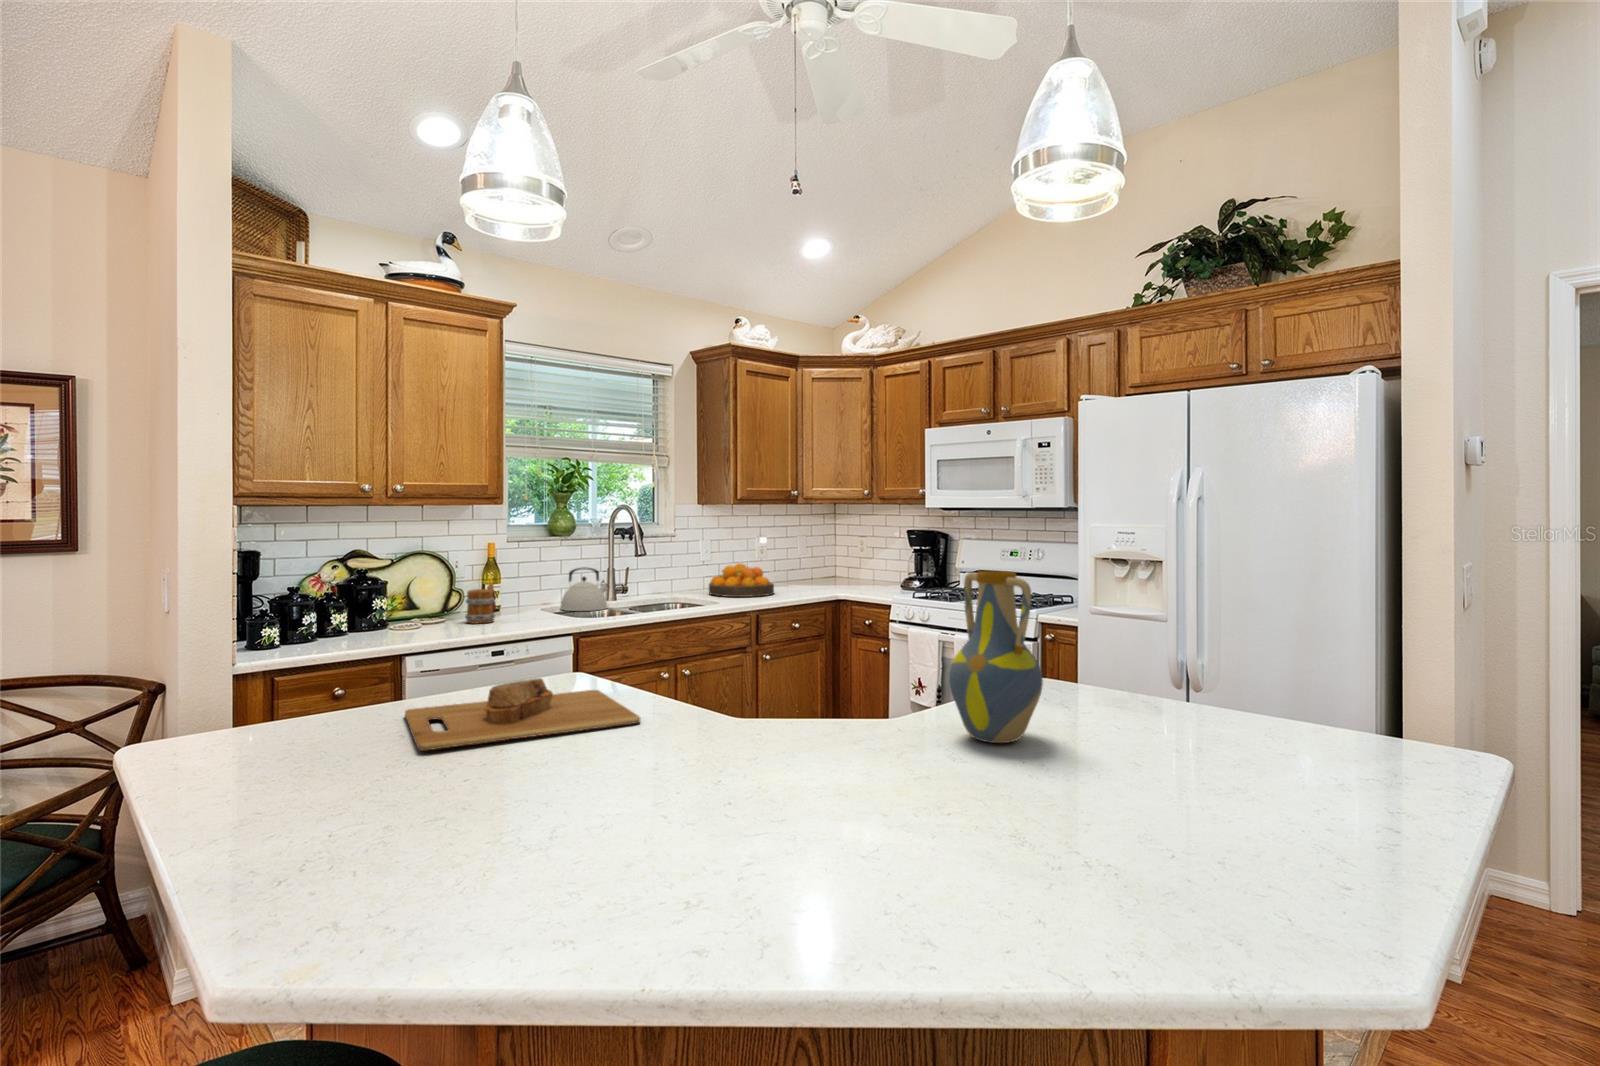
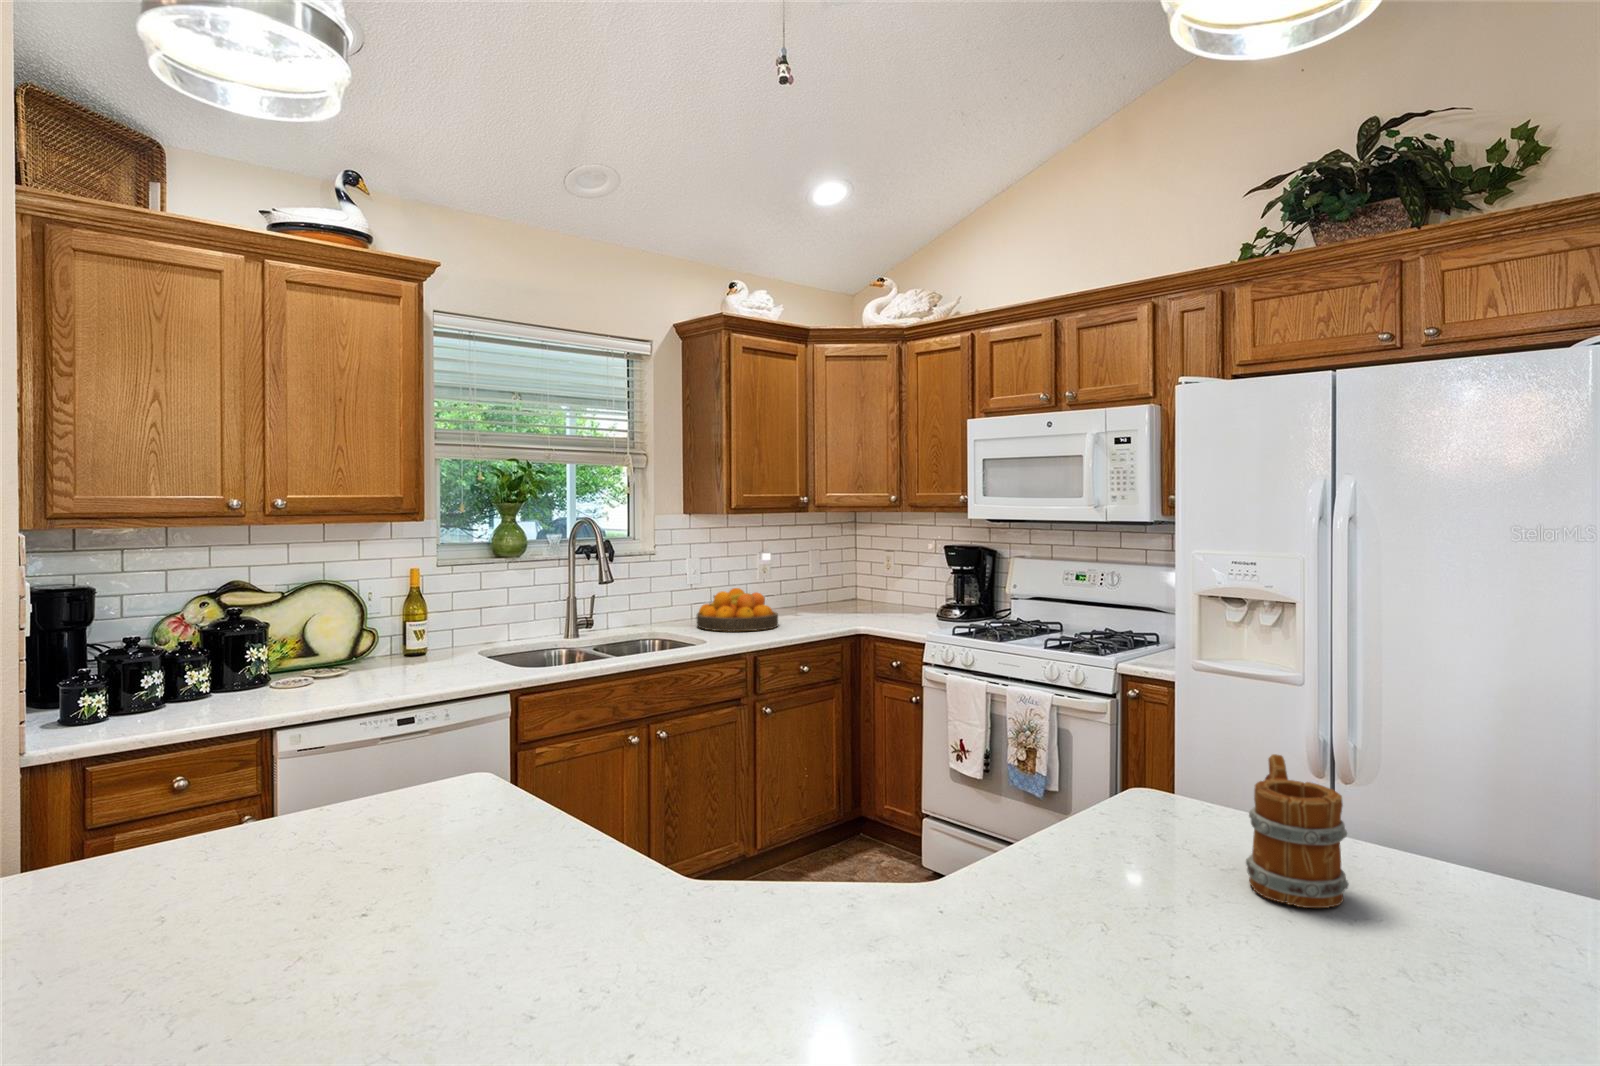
kettle: present [560,568,609,611] -> none [504,598,567,655]
vase: present [949,571,1043,743] -> none [1022,672,1181,967]
mug: present [465,583,496,624] -> present [1246,754,1349,908]
cutting board: present [405,678,641,751] -> none [139,821,529,981]

